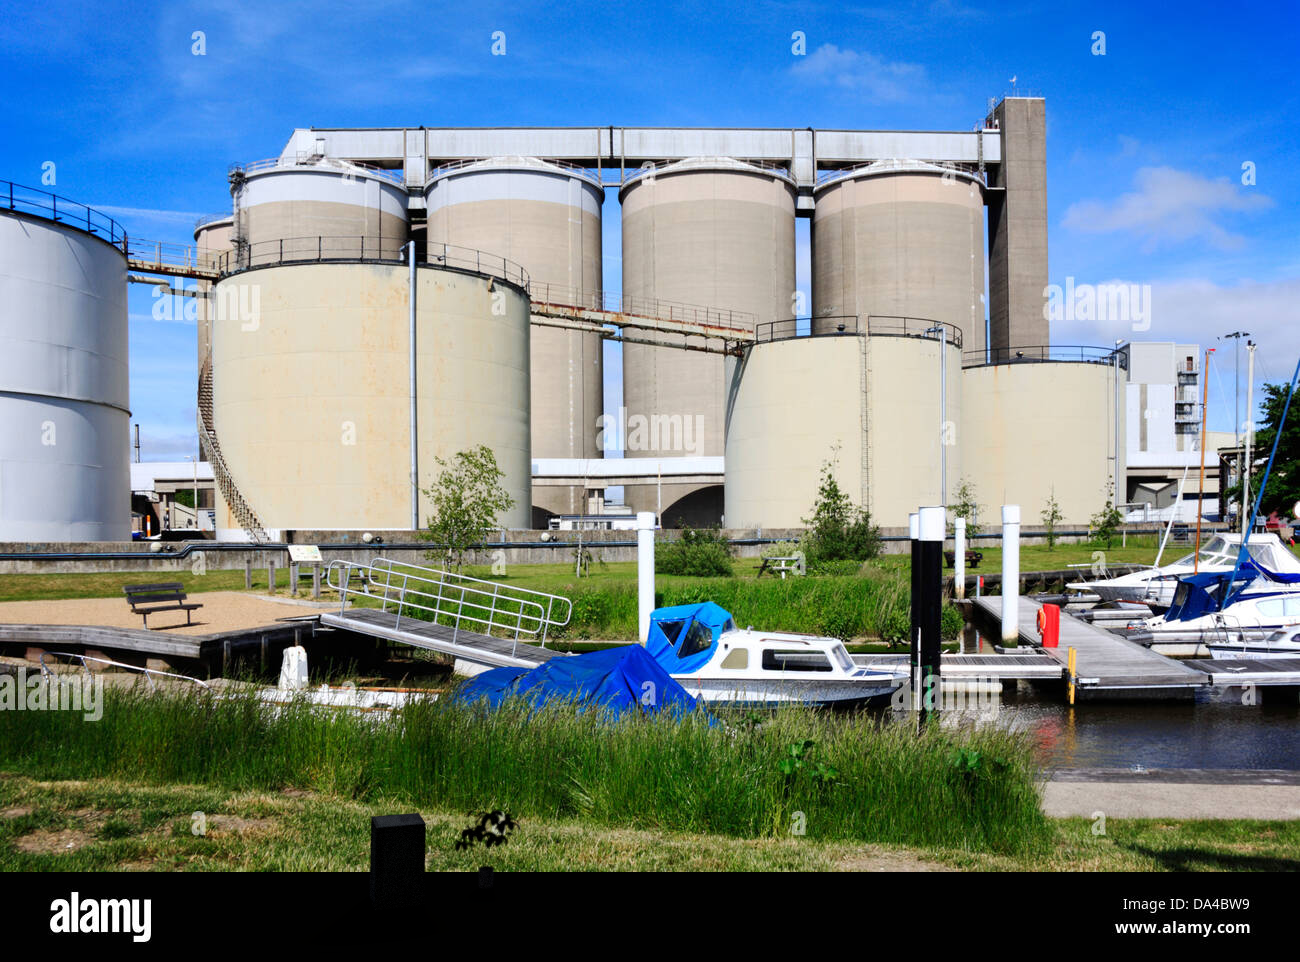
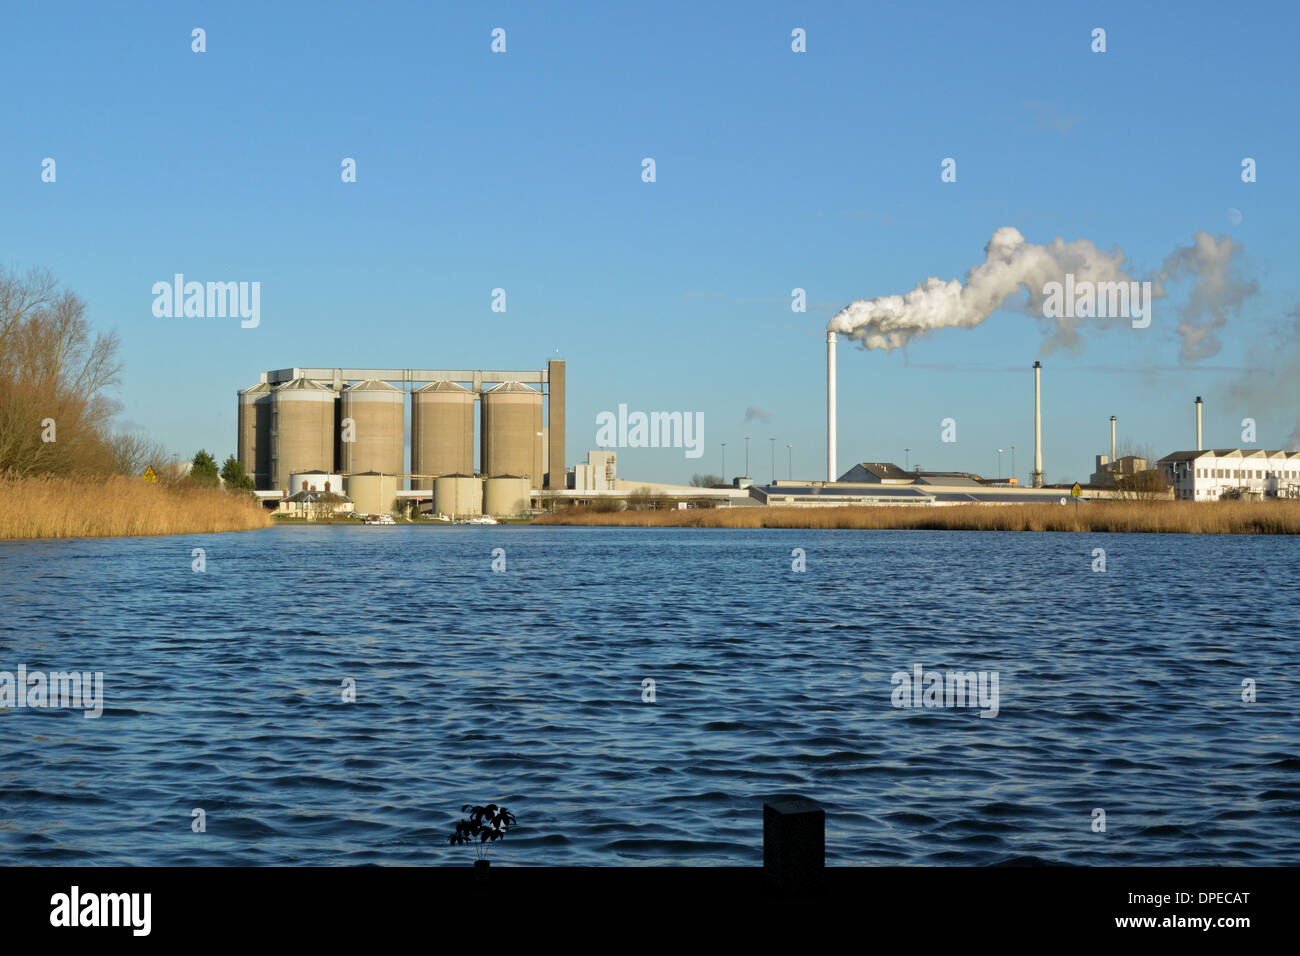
storage box: present [369,813,426,910] -> present [763,800,825,892]

